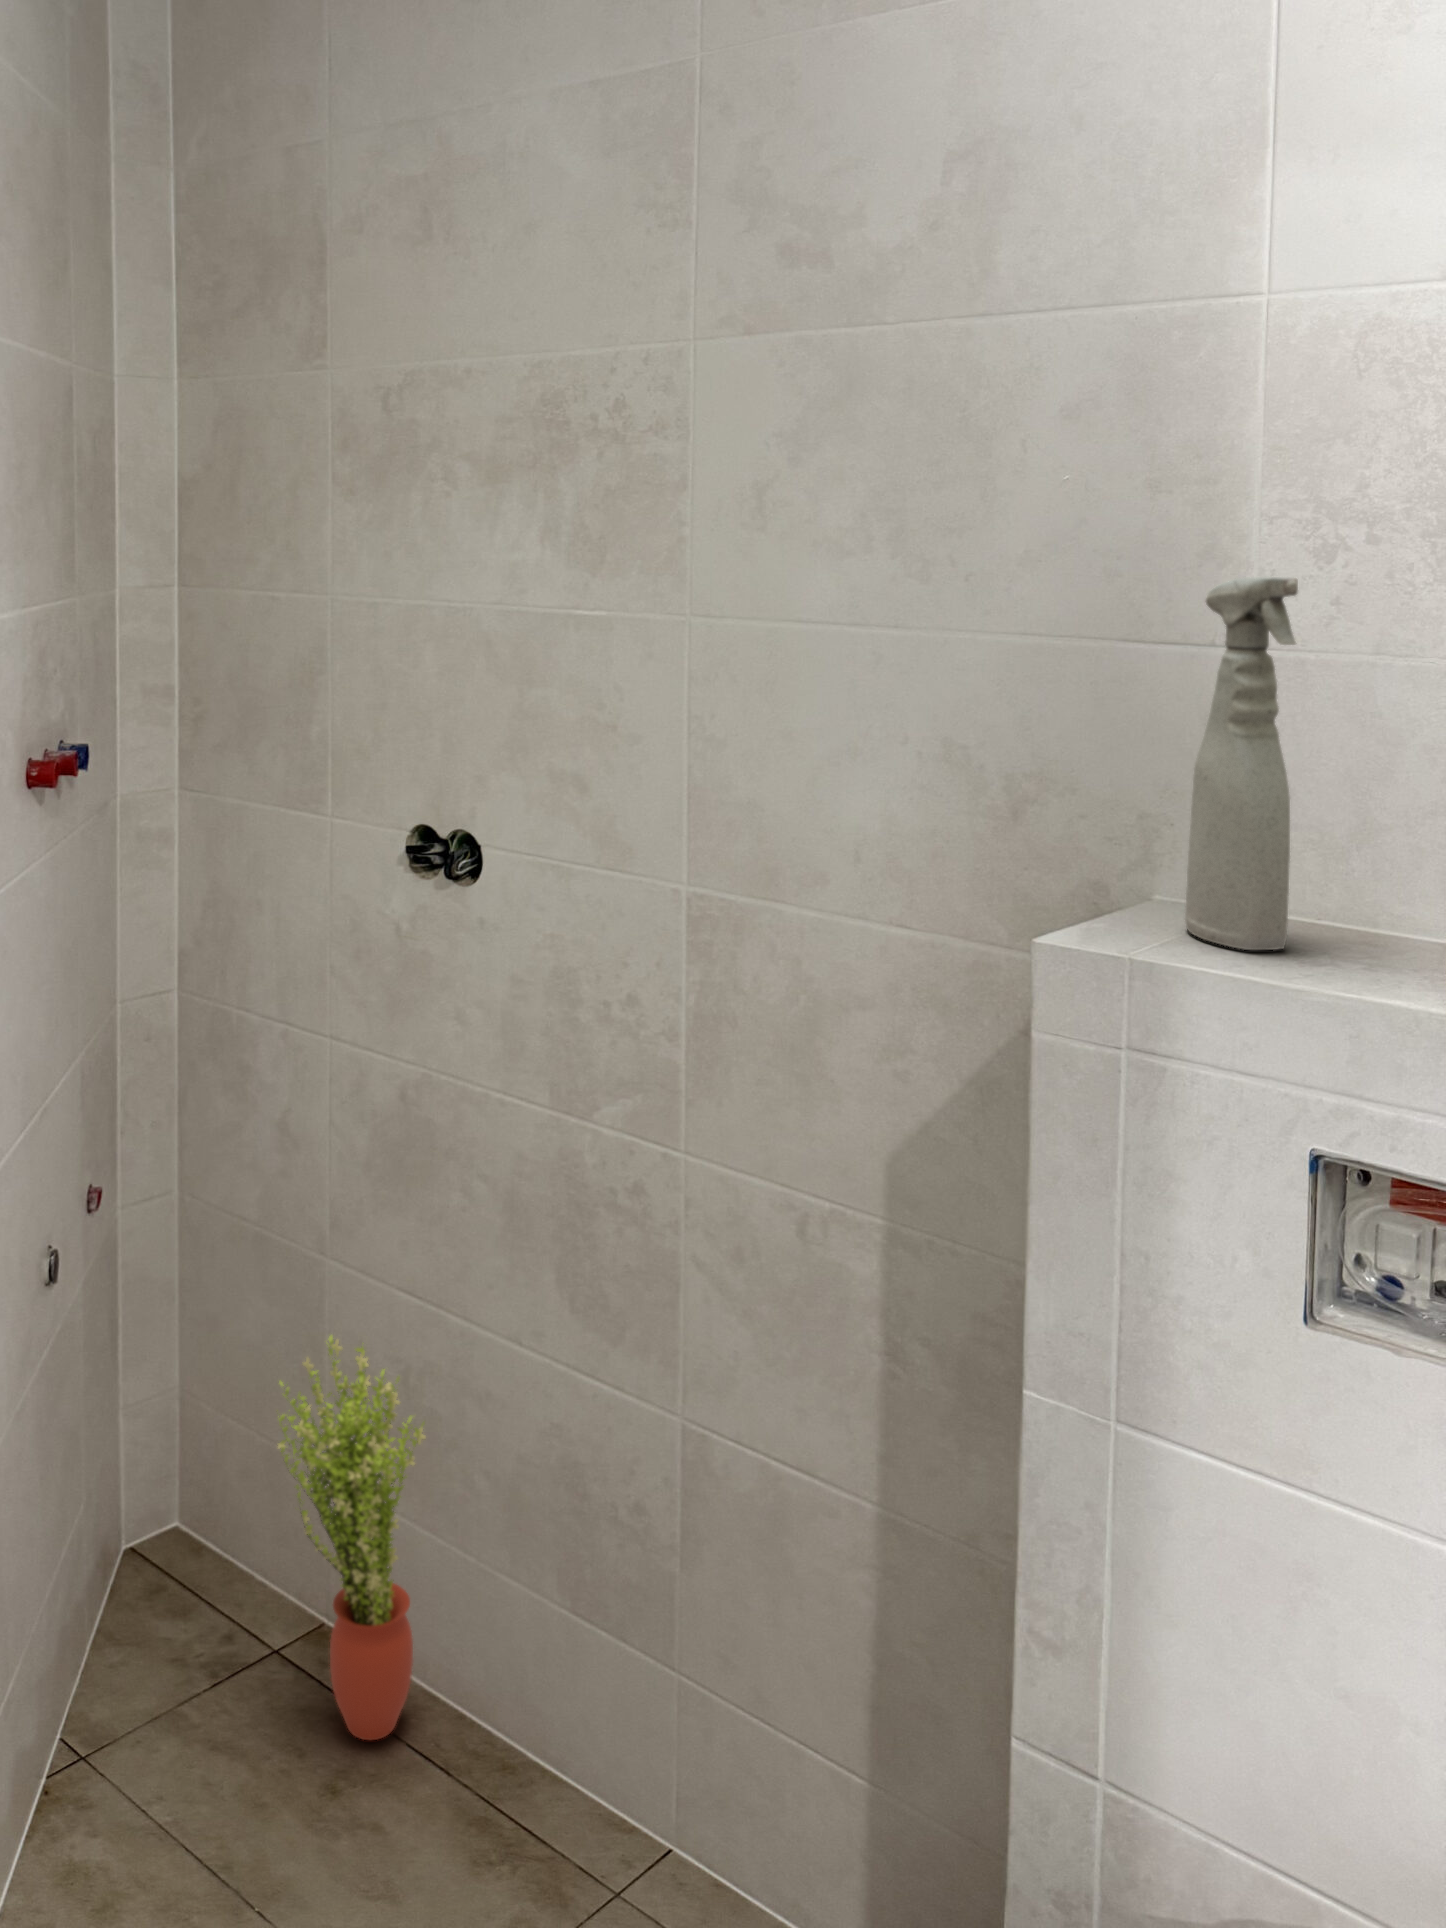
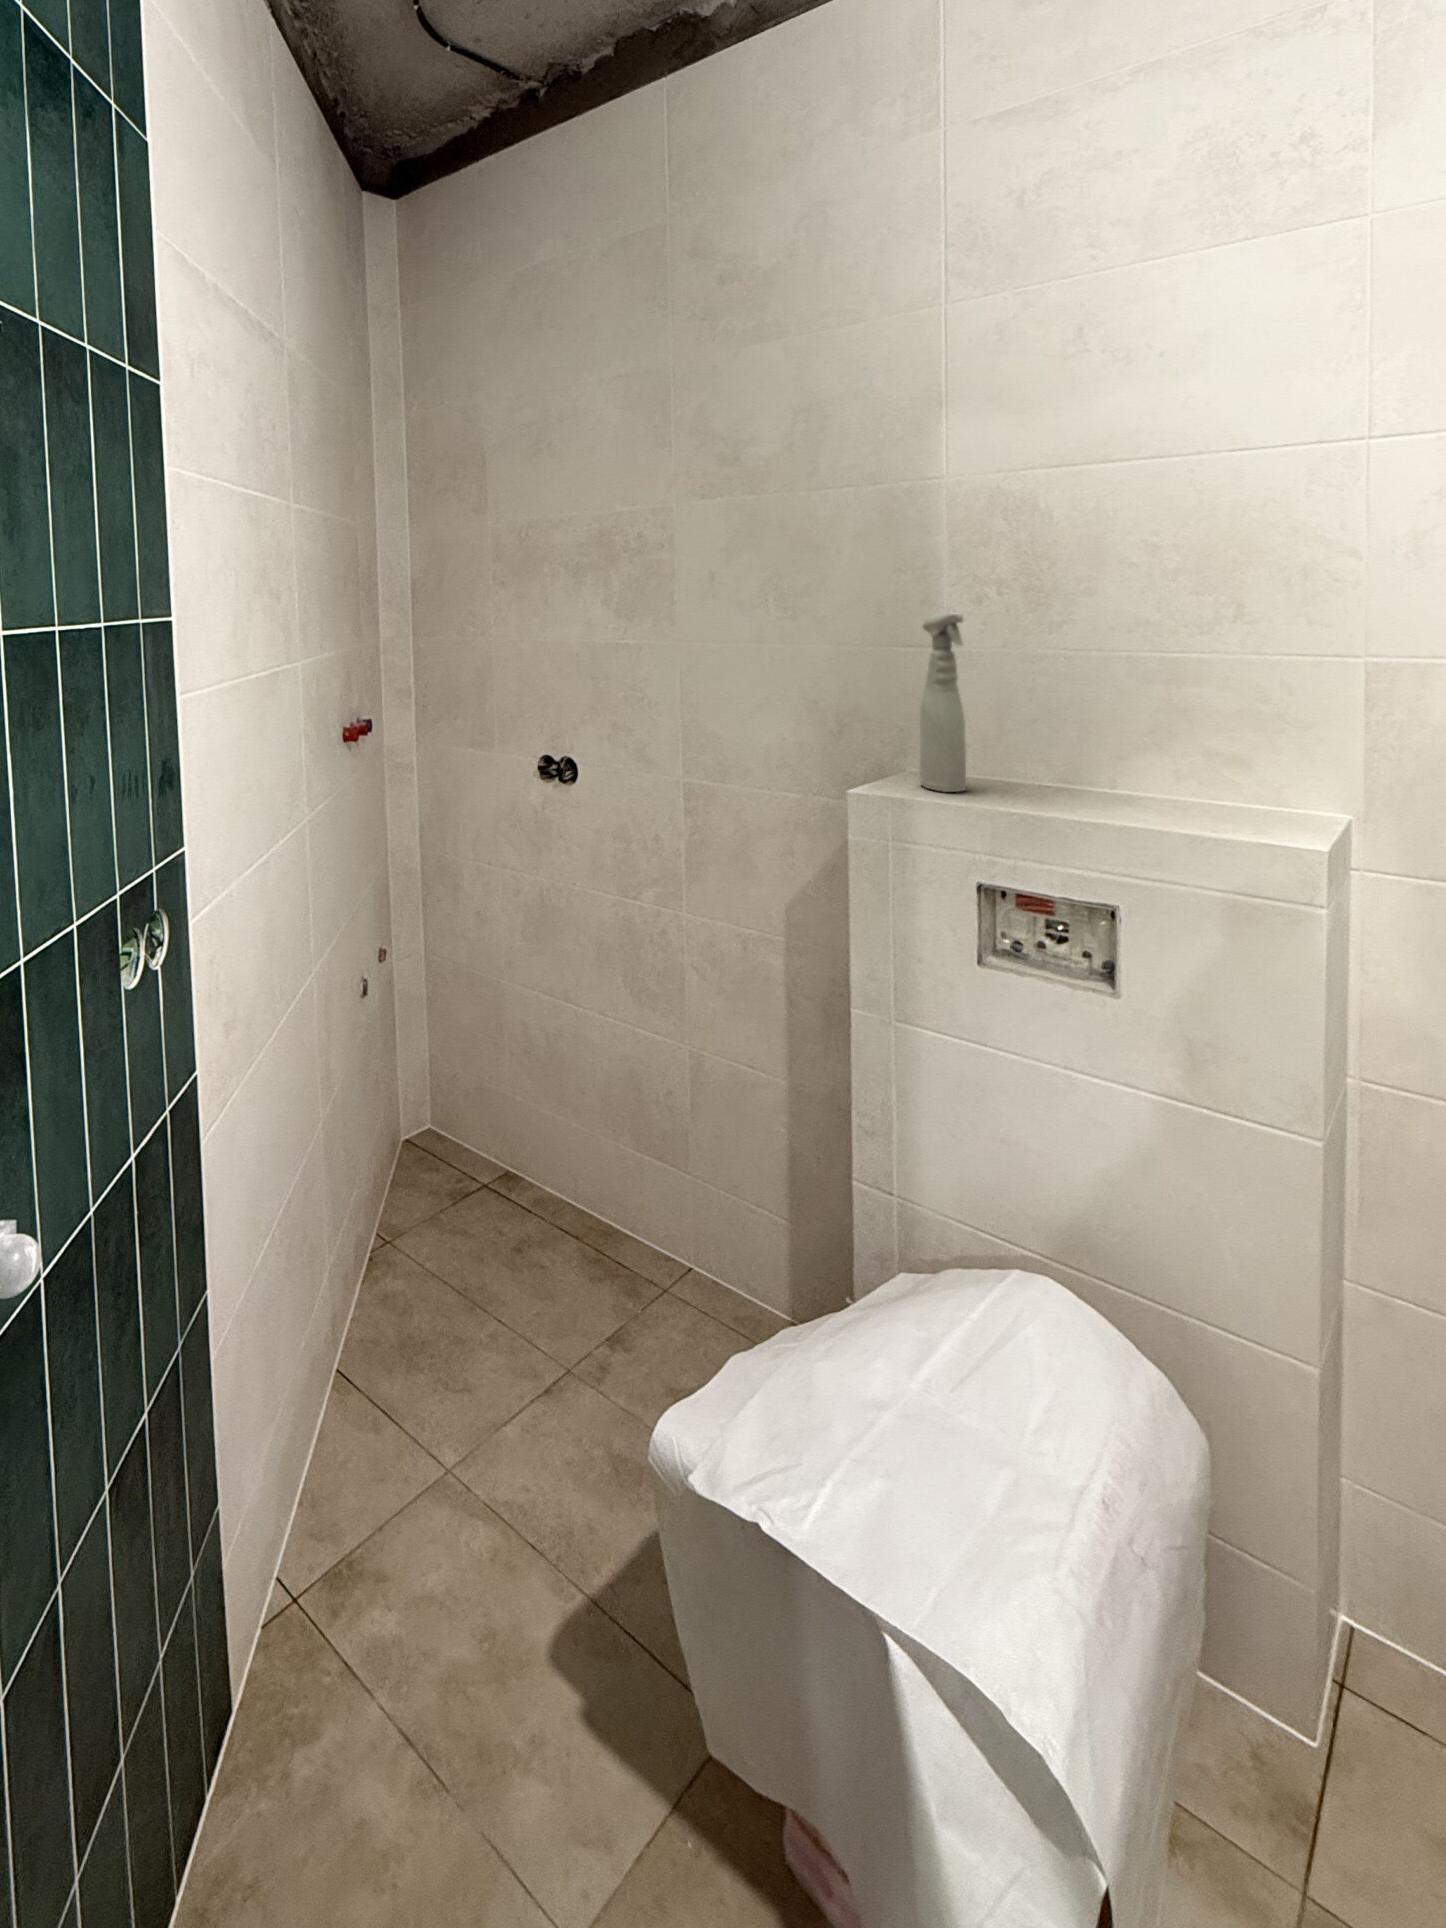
potted plant: present [277,1336,426,1740] -> none [481,1019,559,1228]

